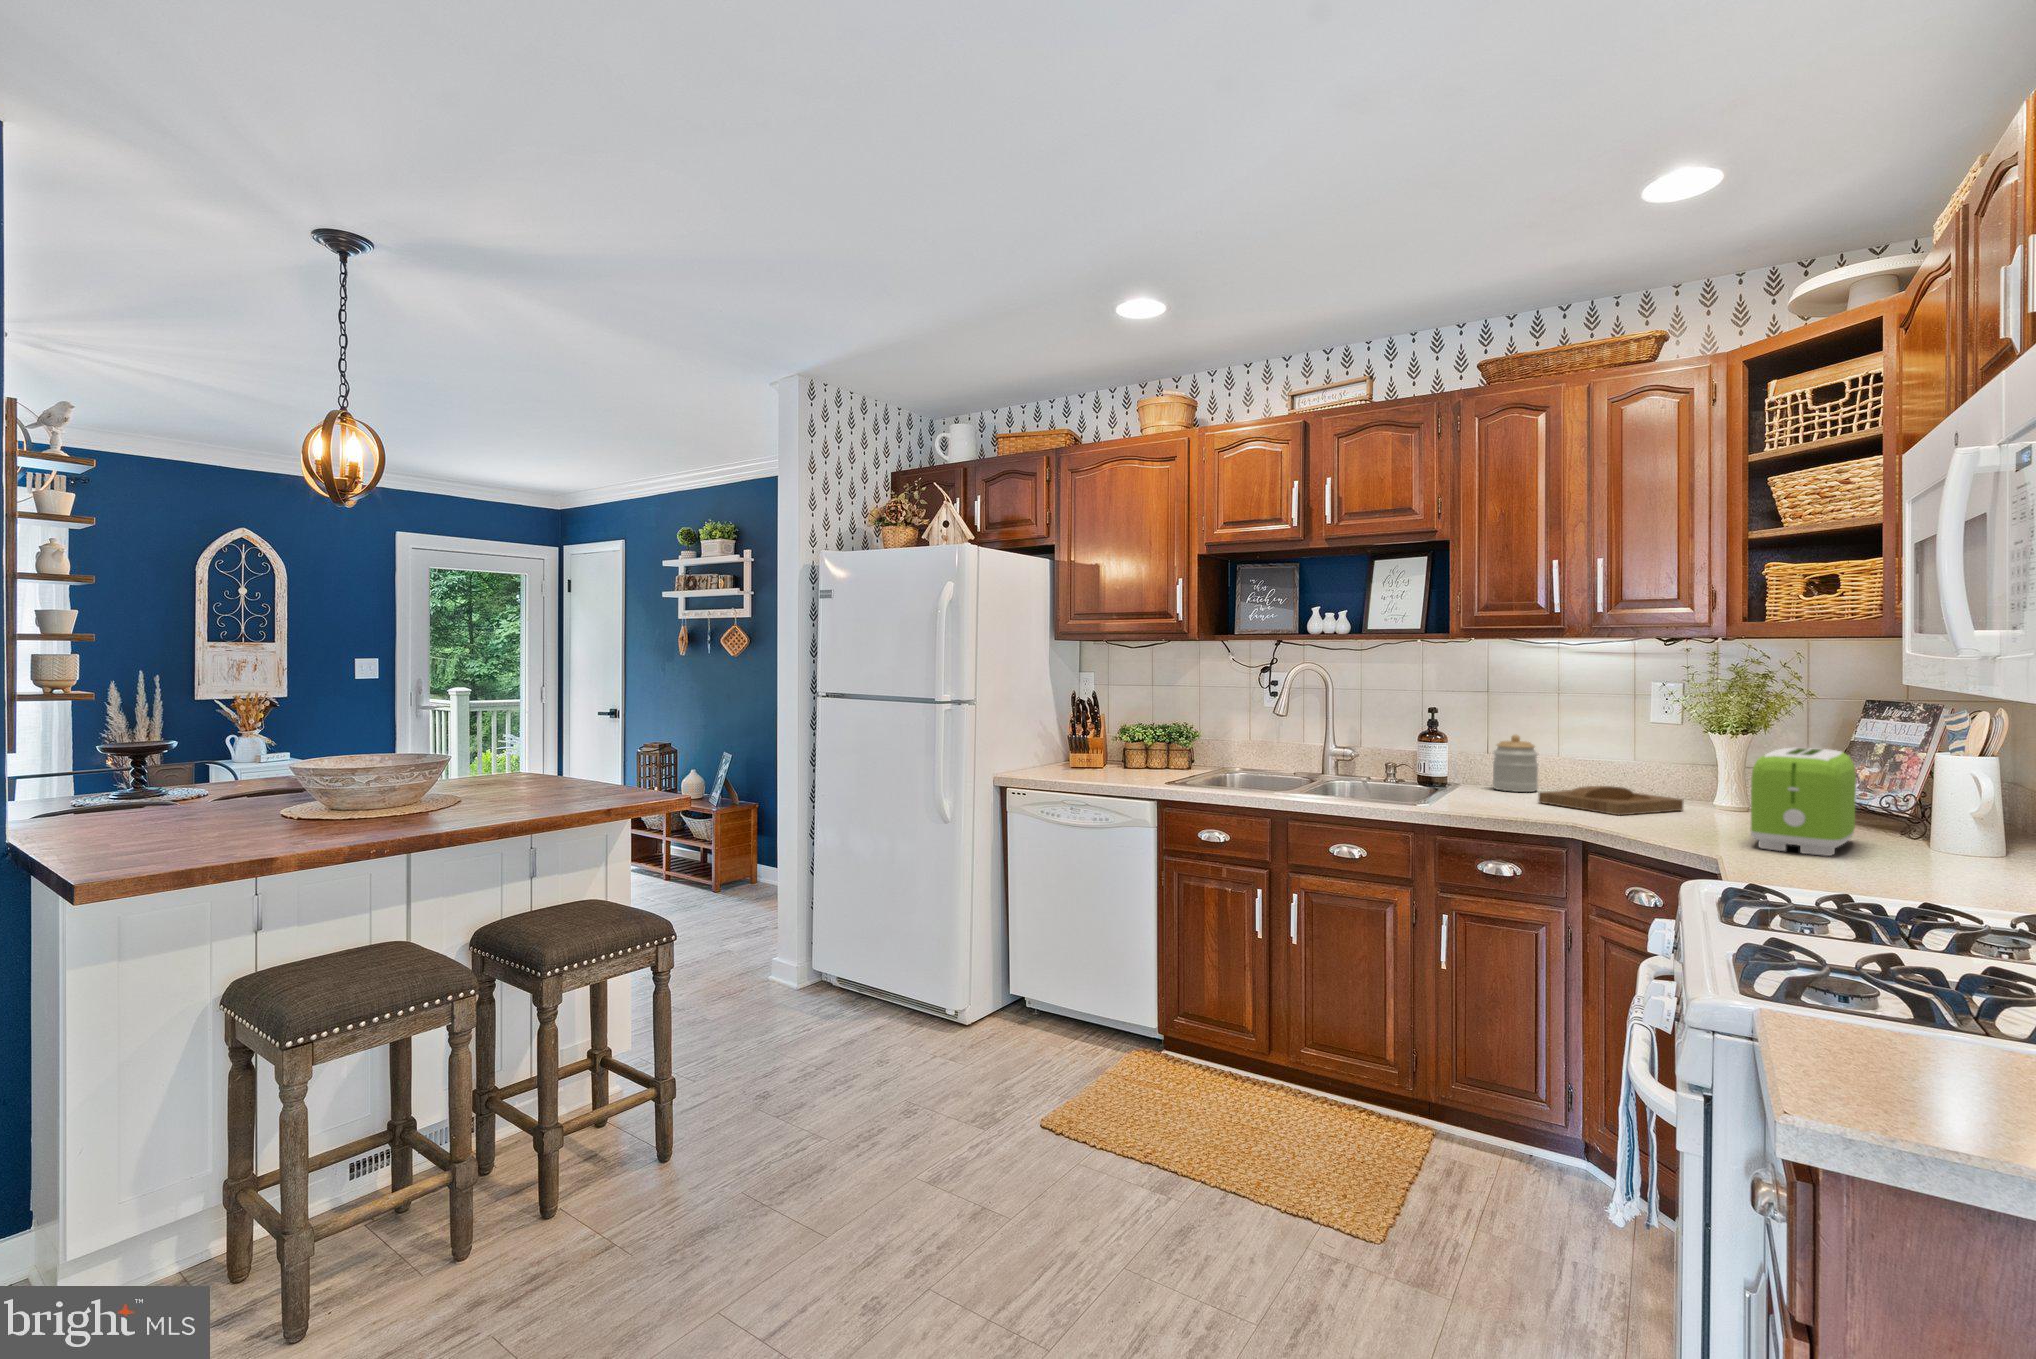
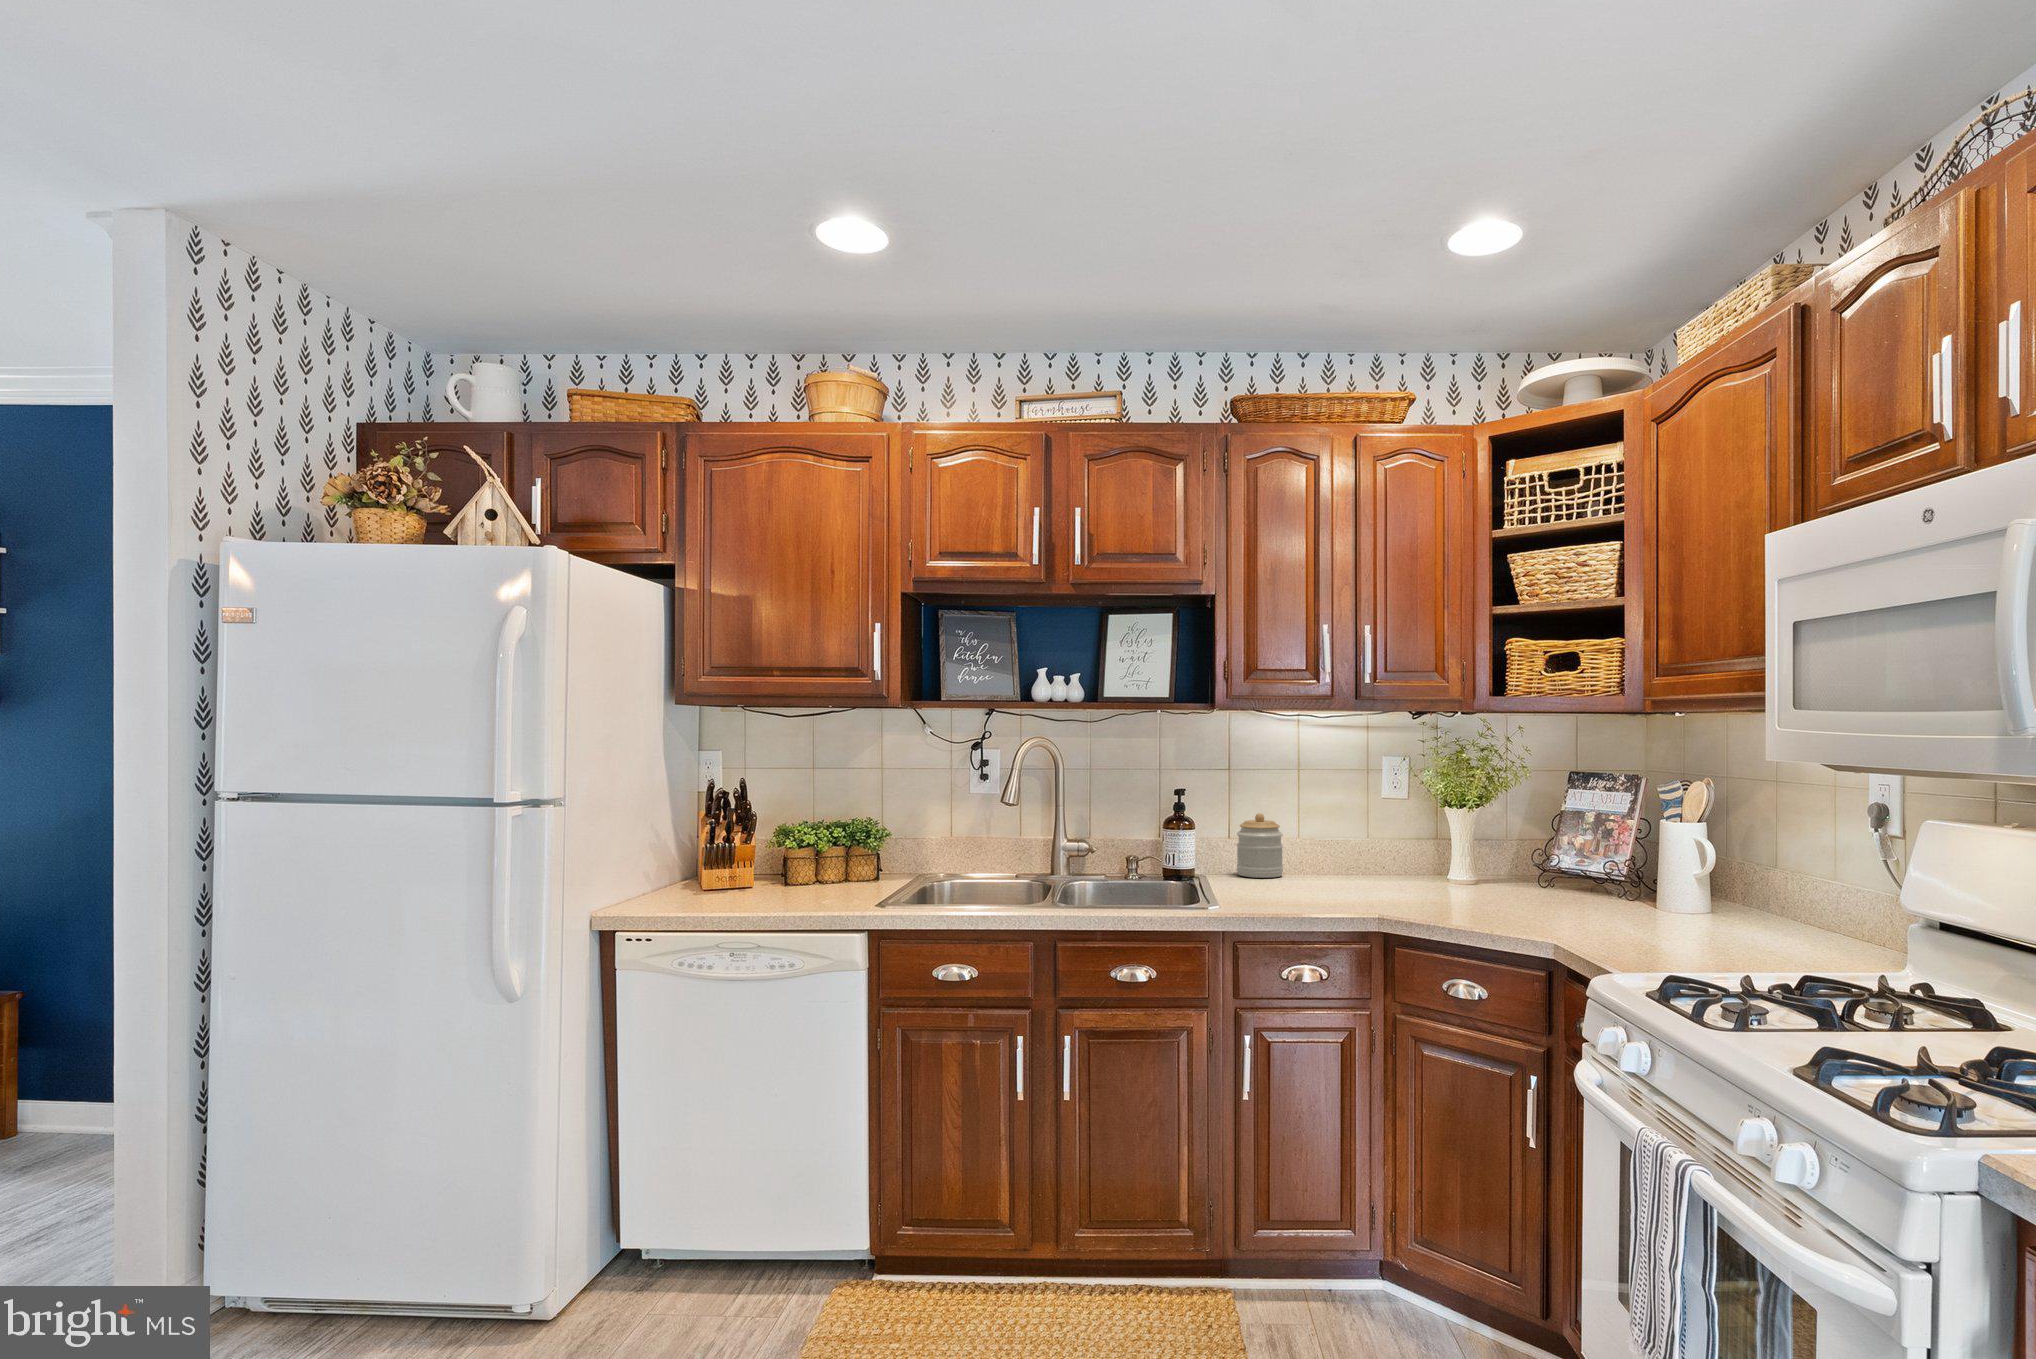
toaster: present [1751,748,1856,856] -> none [1547,822,1637,927]
tray: present [1538,786,1683,815] -> none [1313,867,1439,899]

